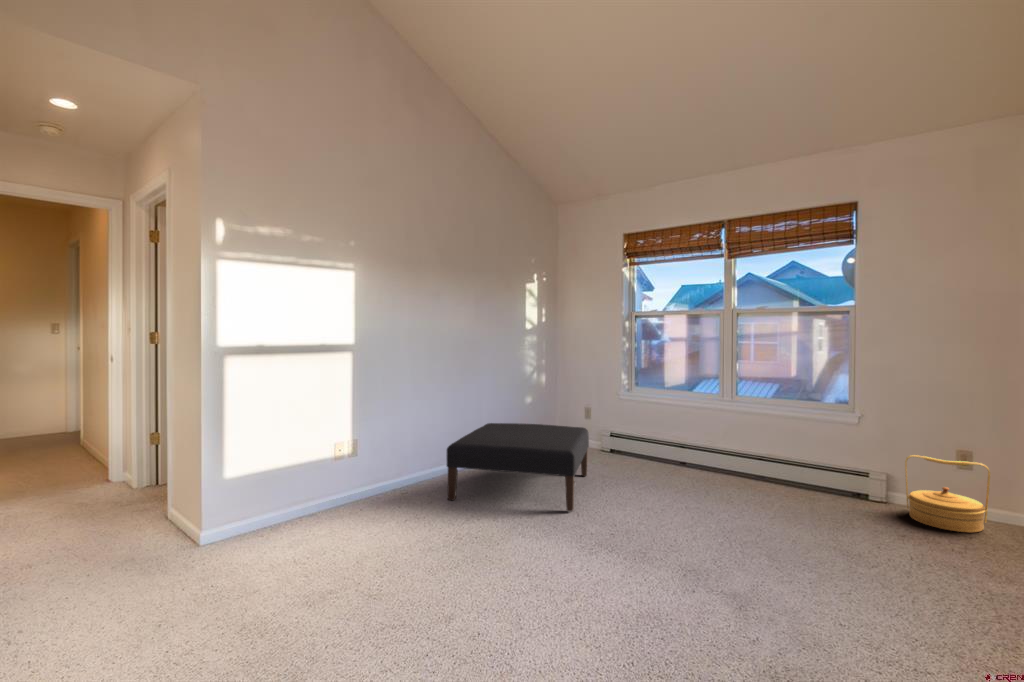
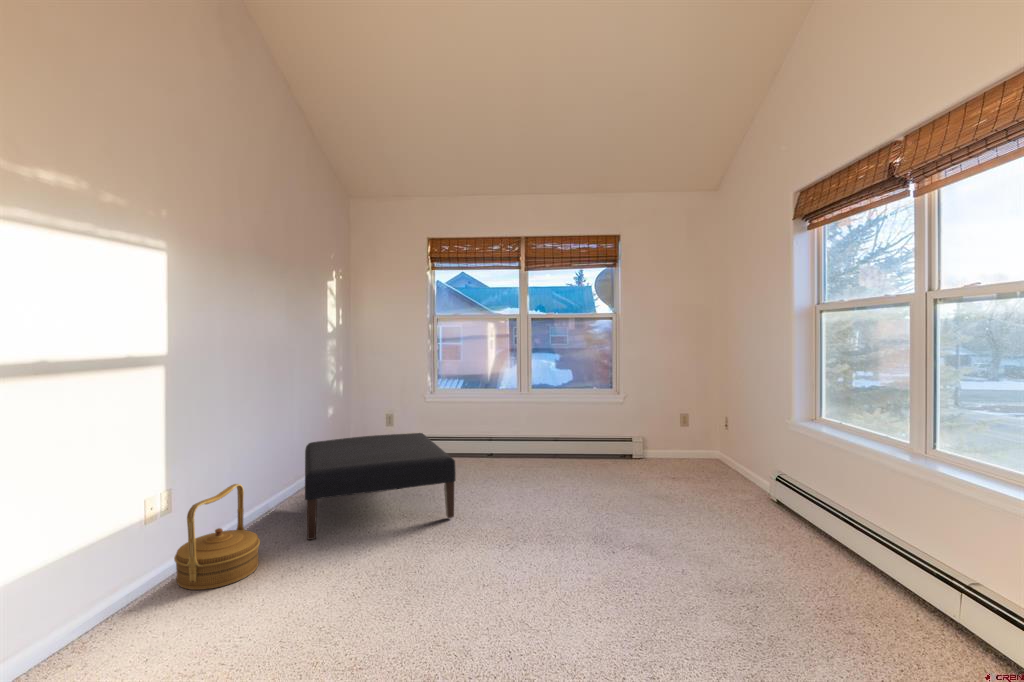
woven basket: present [905,455,990,532] -> present [174,484,260,590]

